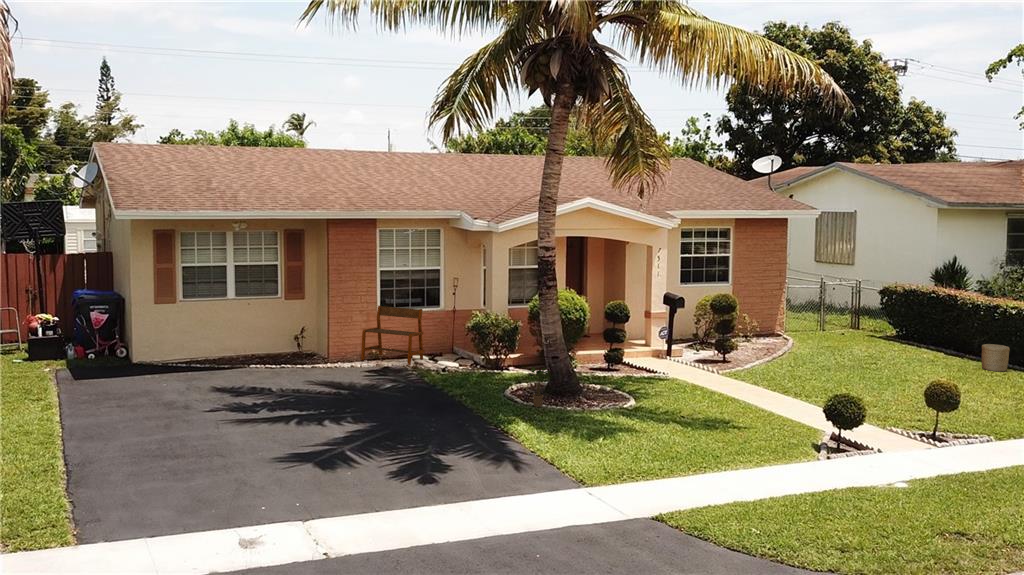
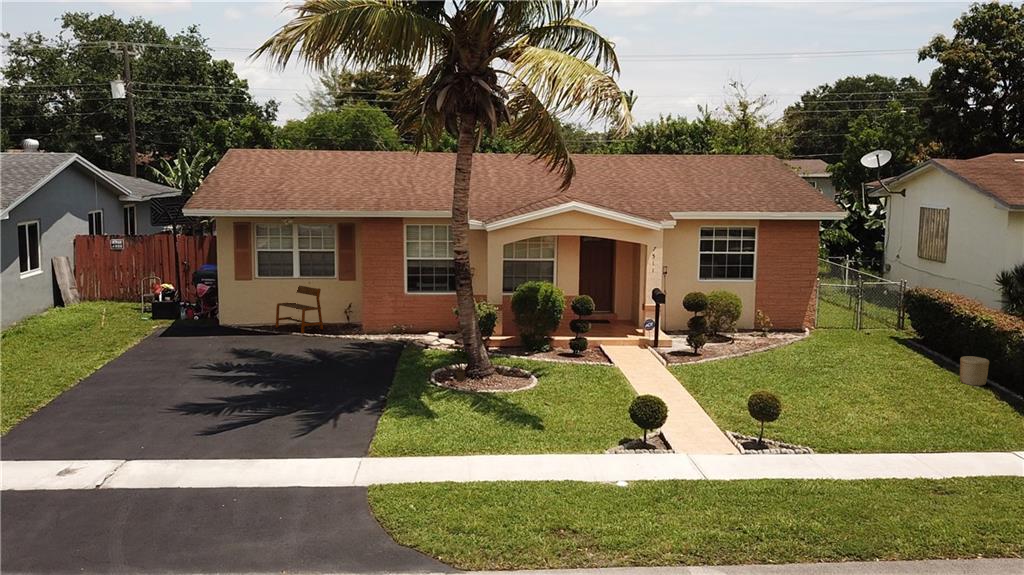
bench: present [361,306,424,365] -> present [276,286,323,333]

